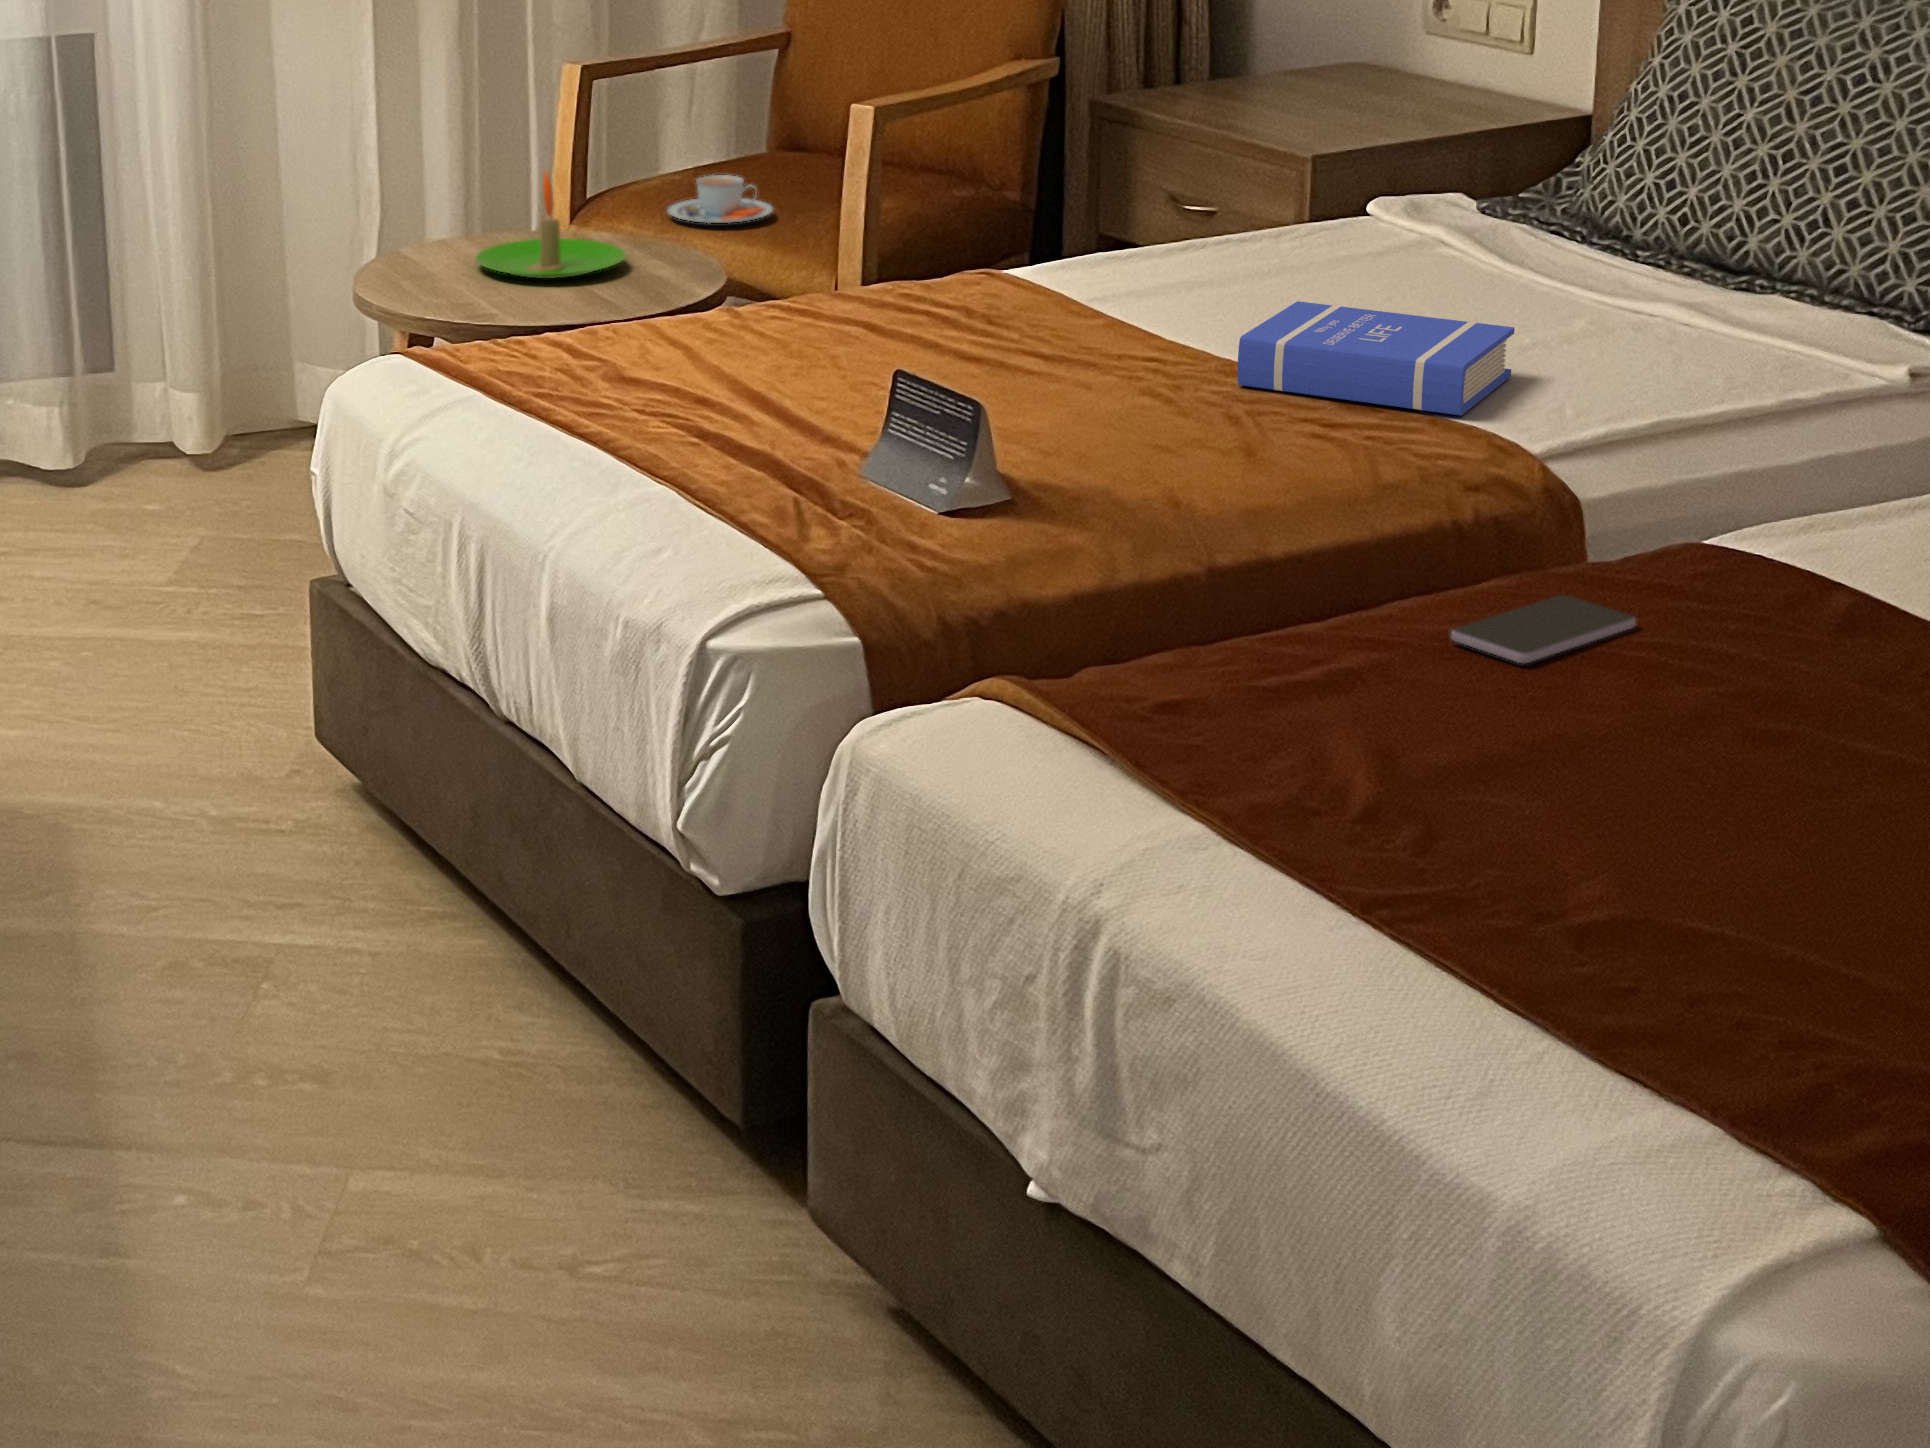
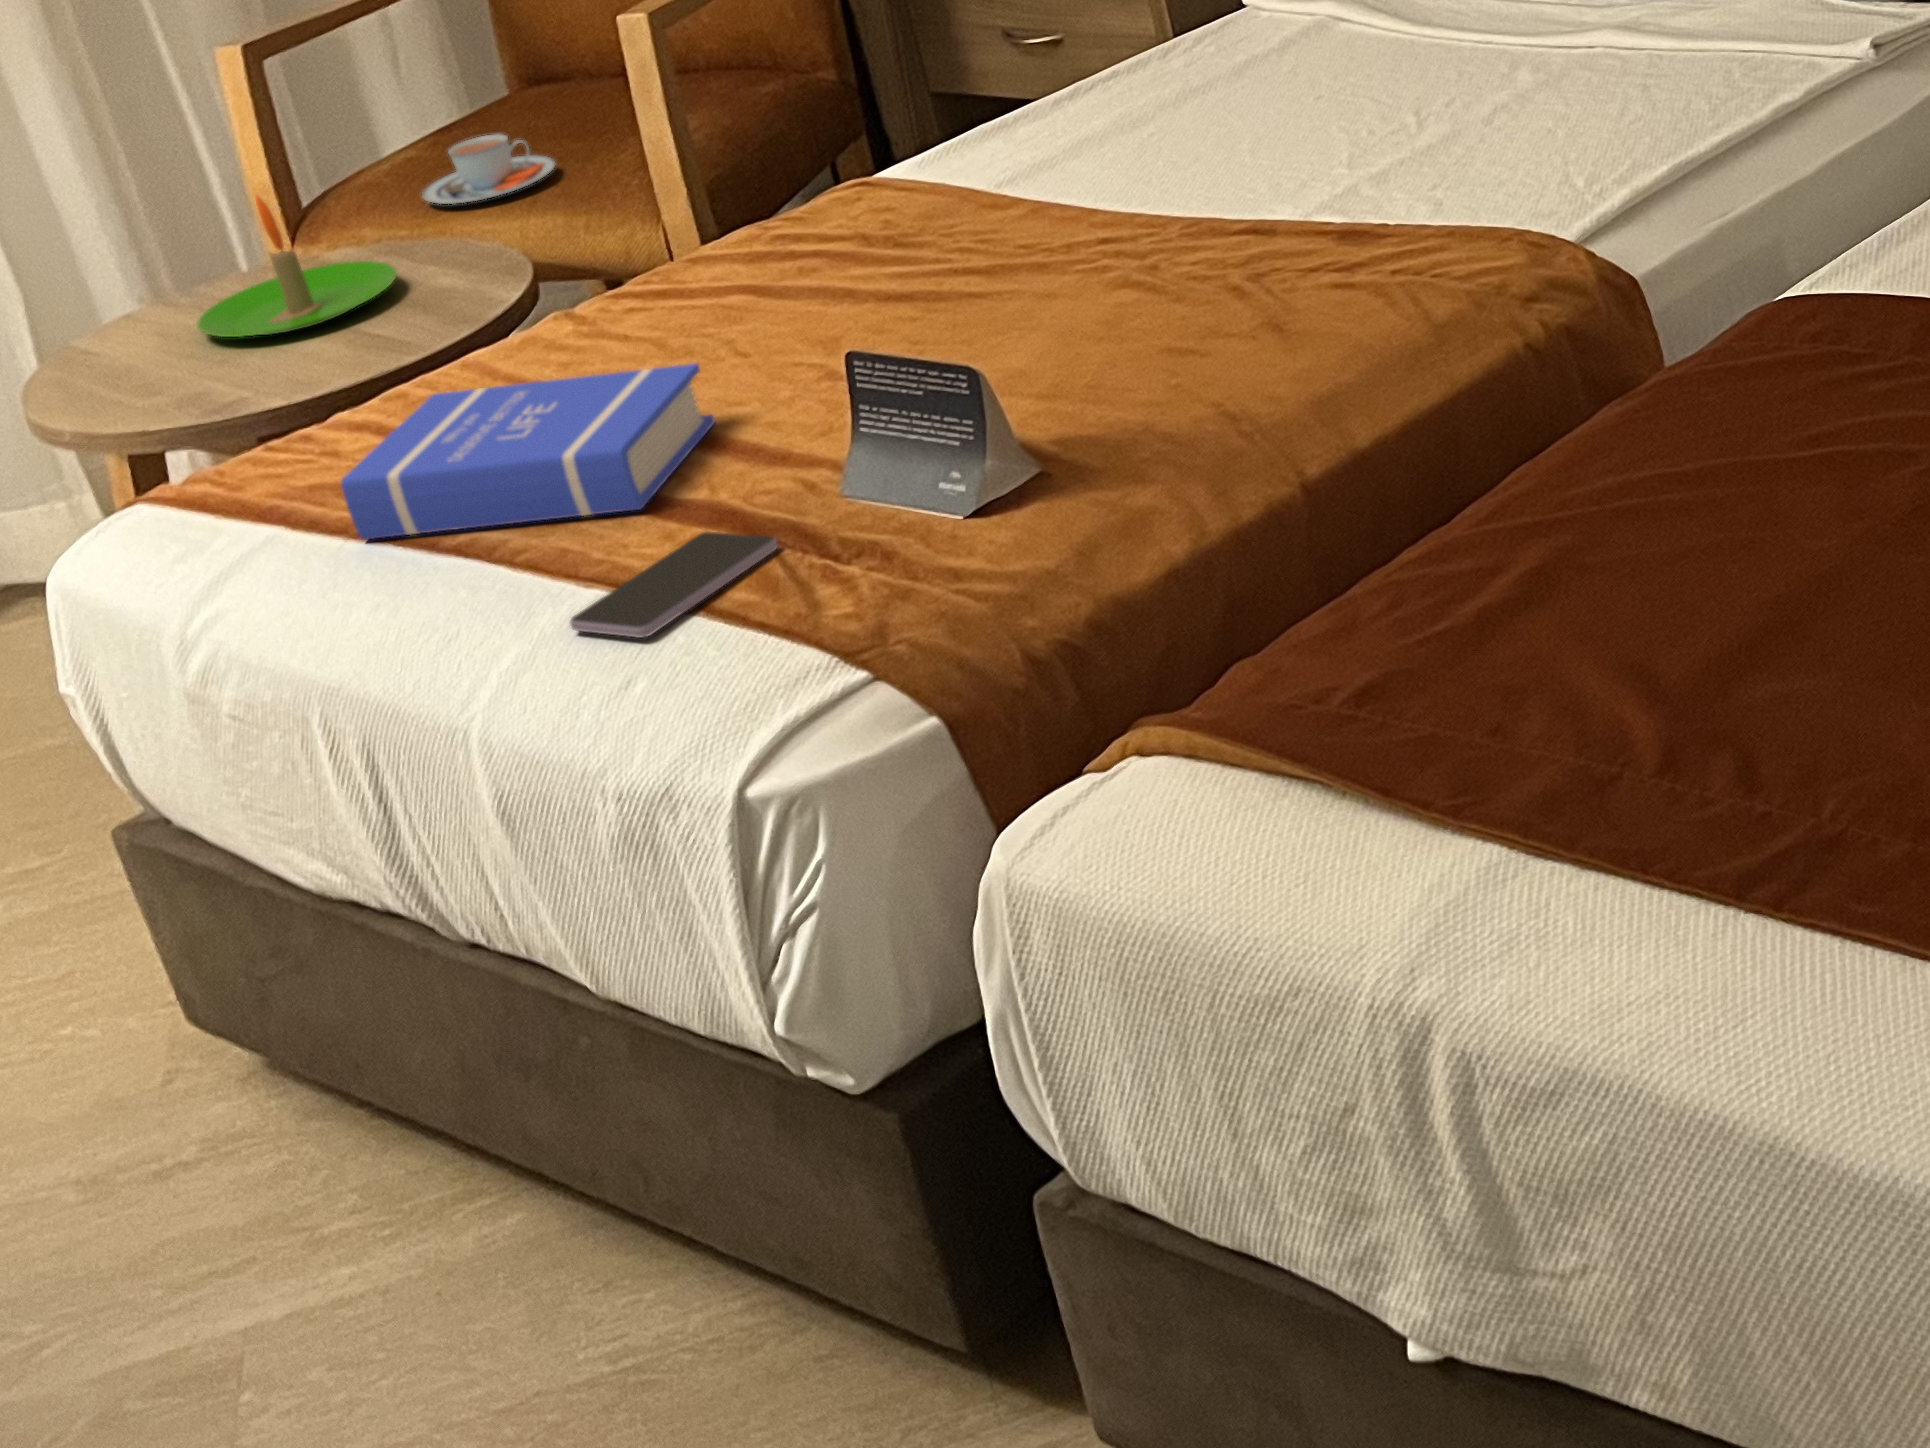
book: present [1238,301,1515,415] -> present [341,364,715,539]
smartphone: present [1451,595,1636,663] -> present [570,532,777,638]

